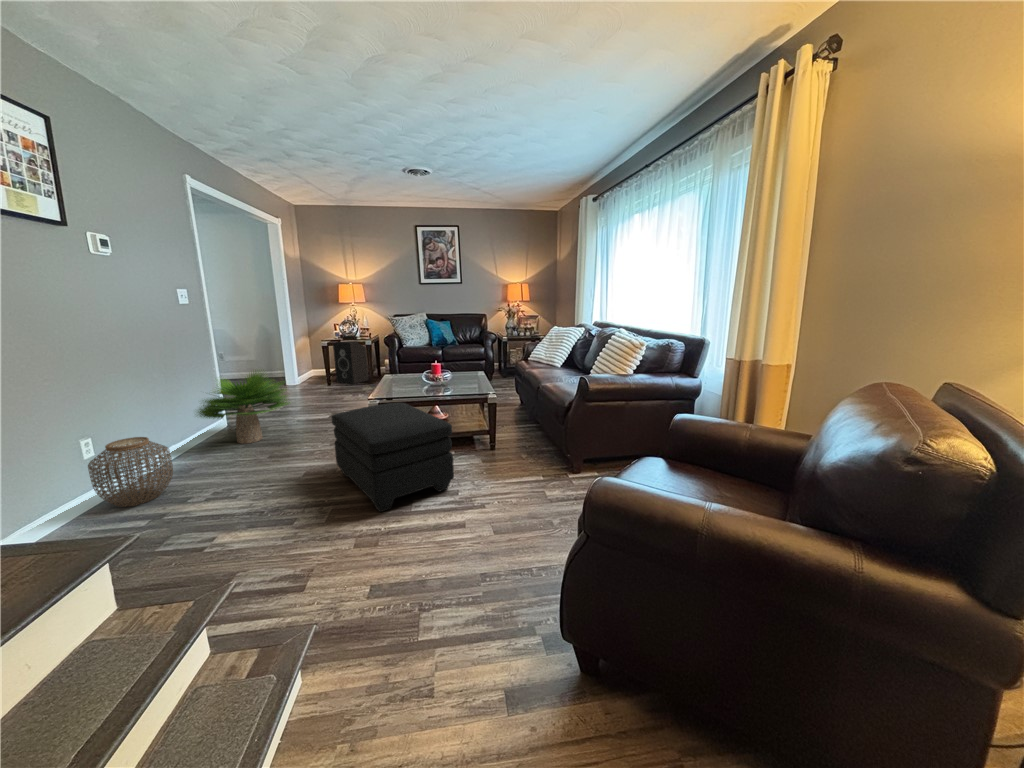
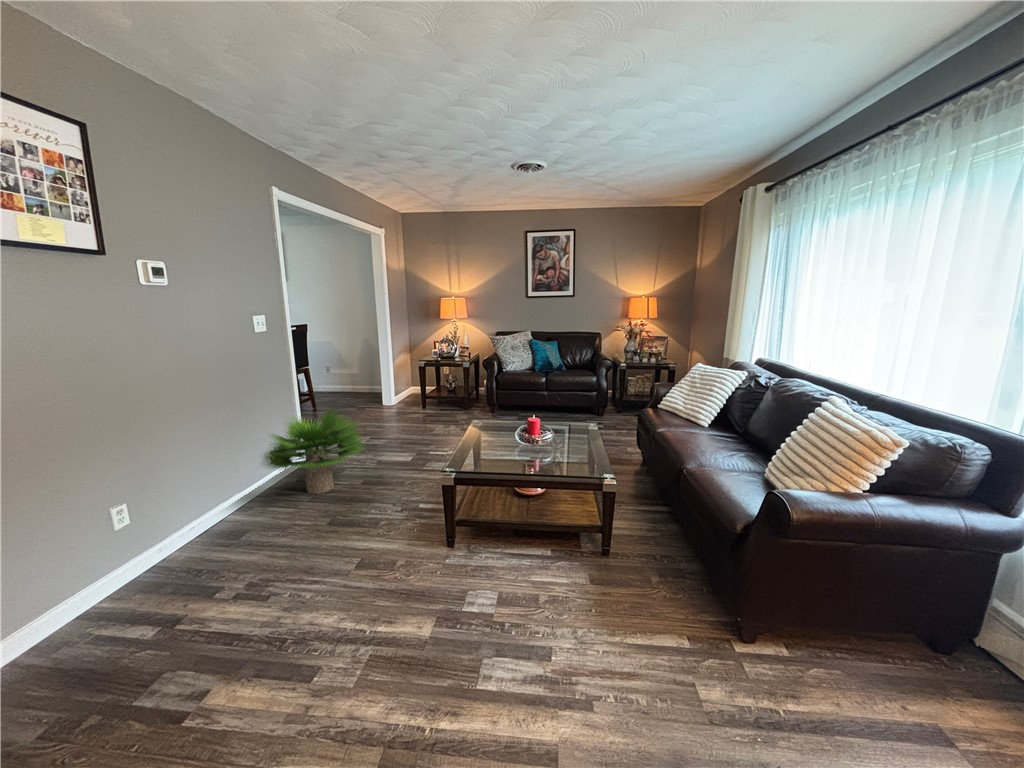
speaker: present [333,342,369,384] -> none [430,358,465,408]
ottoman: present [331,403,454,512] -> none [387,481,548,695]
woven basket: present [88,437,173,507] -> none [107,507,209,596]

